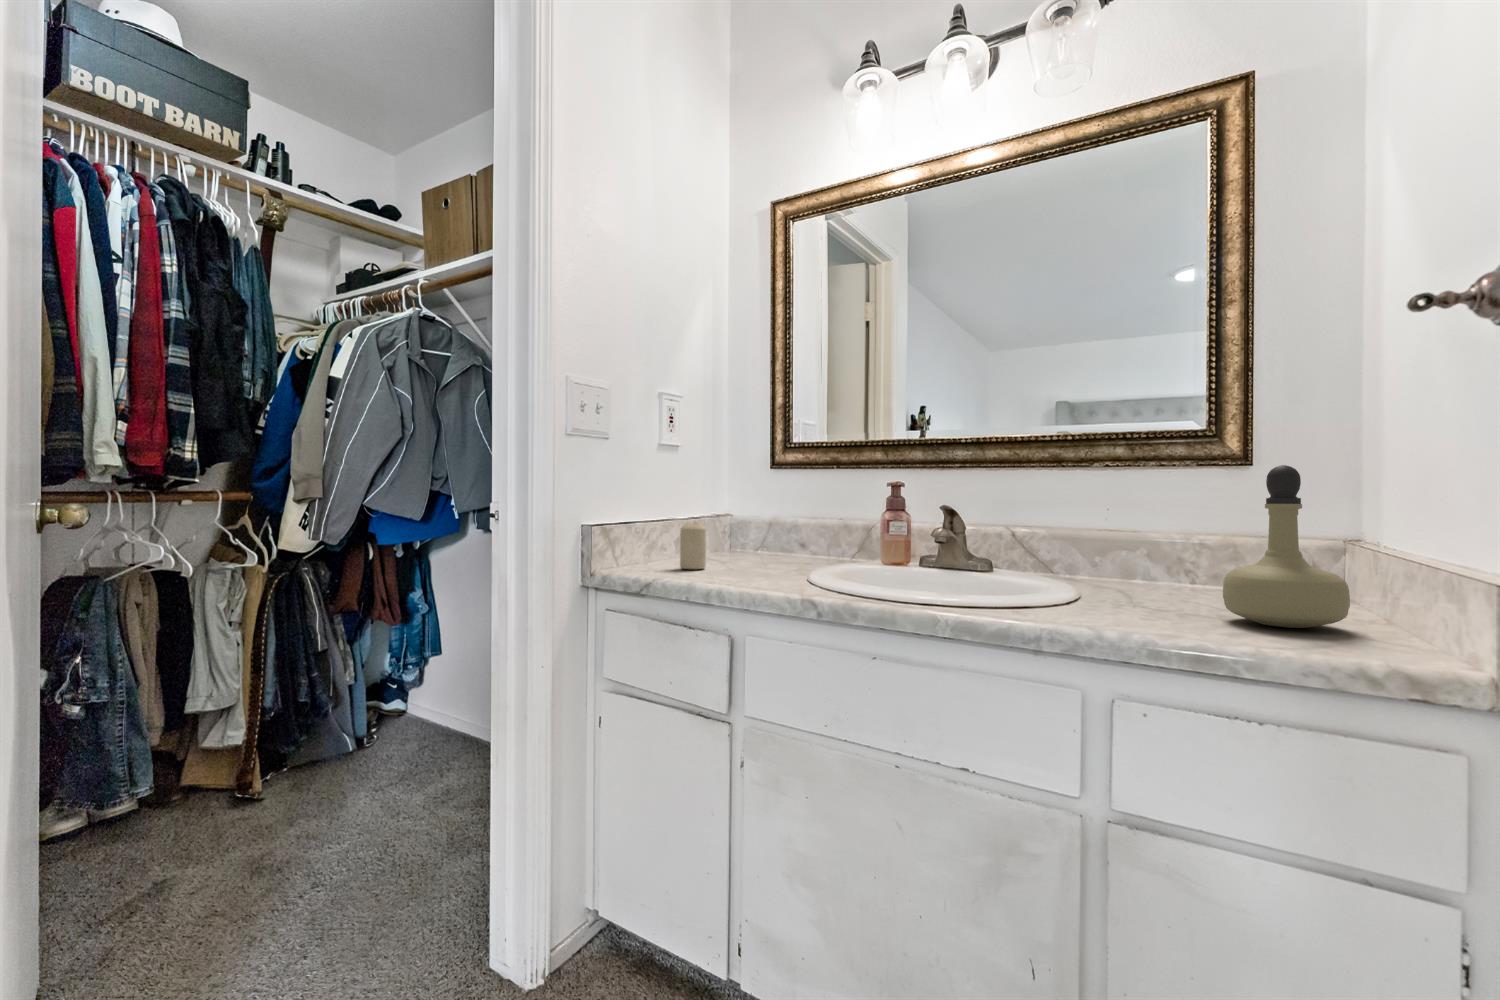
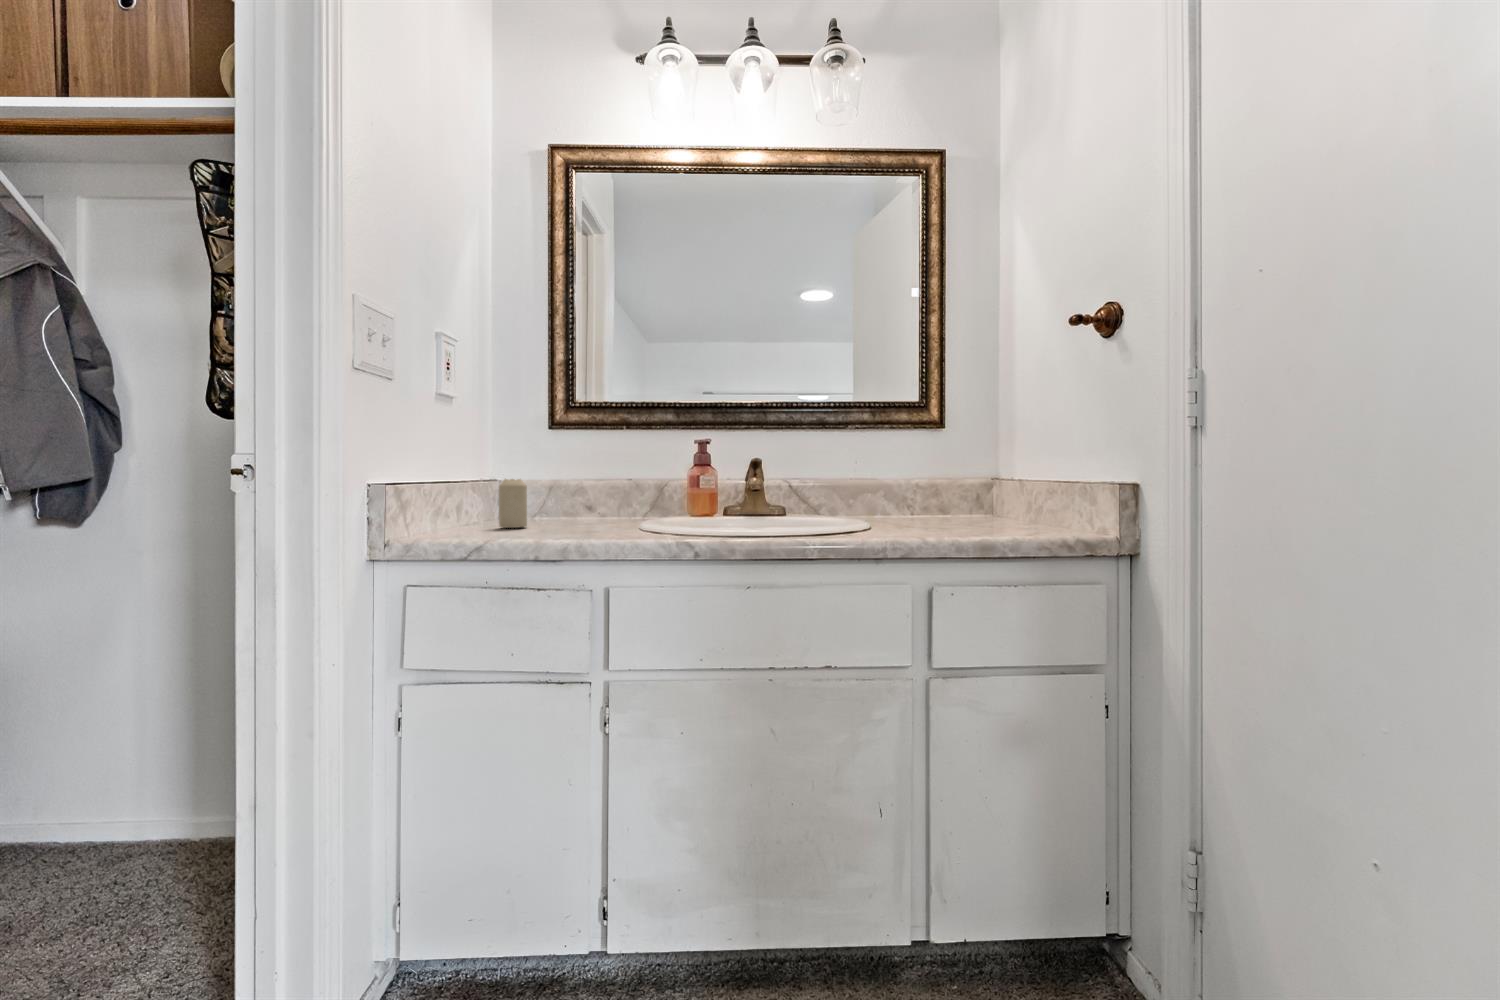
perfume bottle: present [1223,465,1350,628] -> none [969,429,1034,531]

